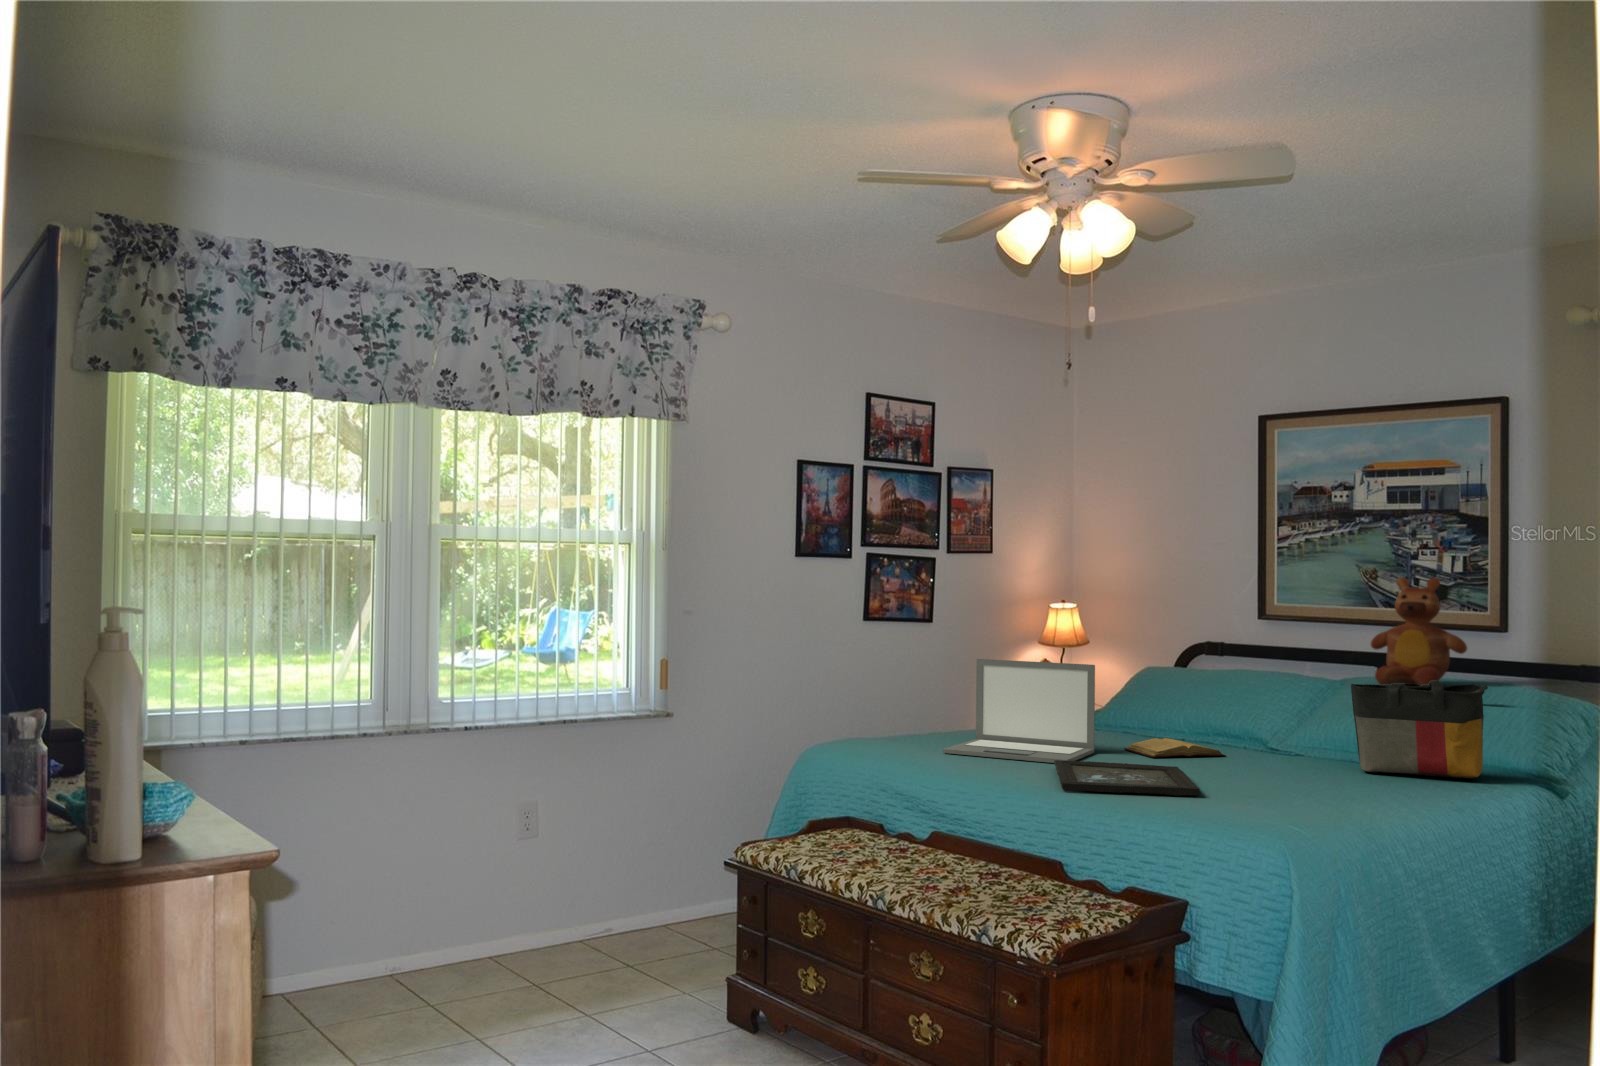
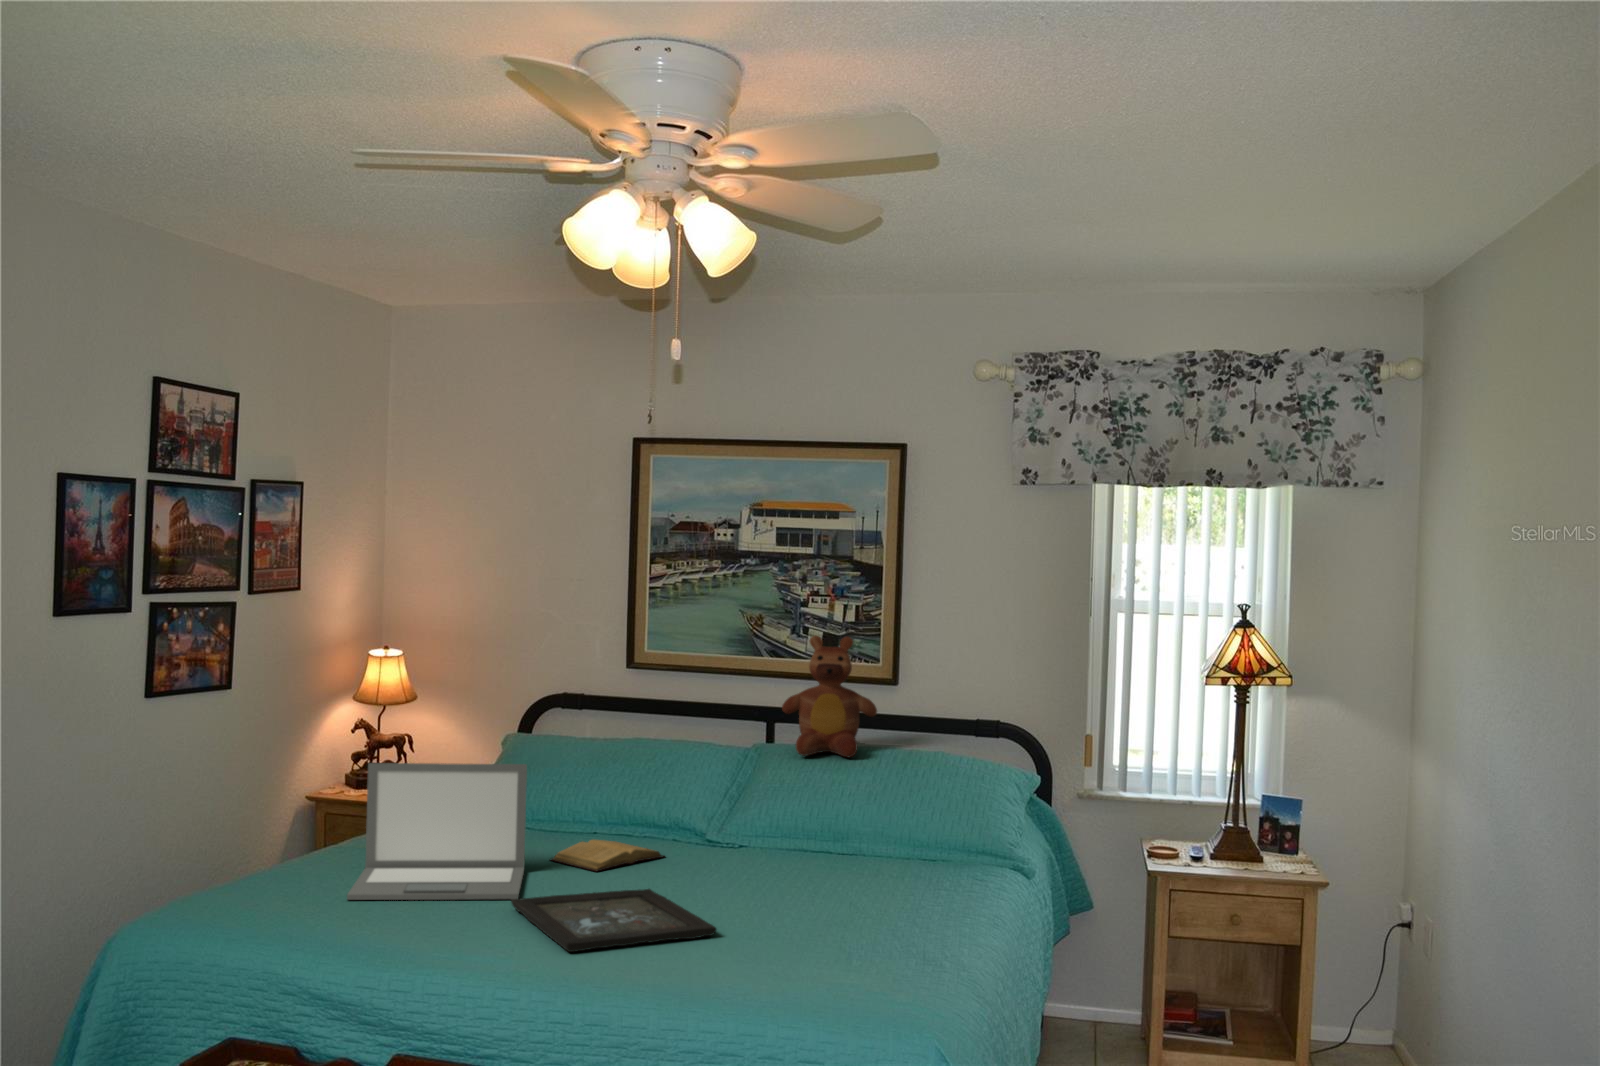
tote bag: present [1351,681,1488,778] -> none [806,763,936,865]

